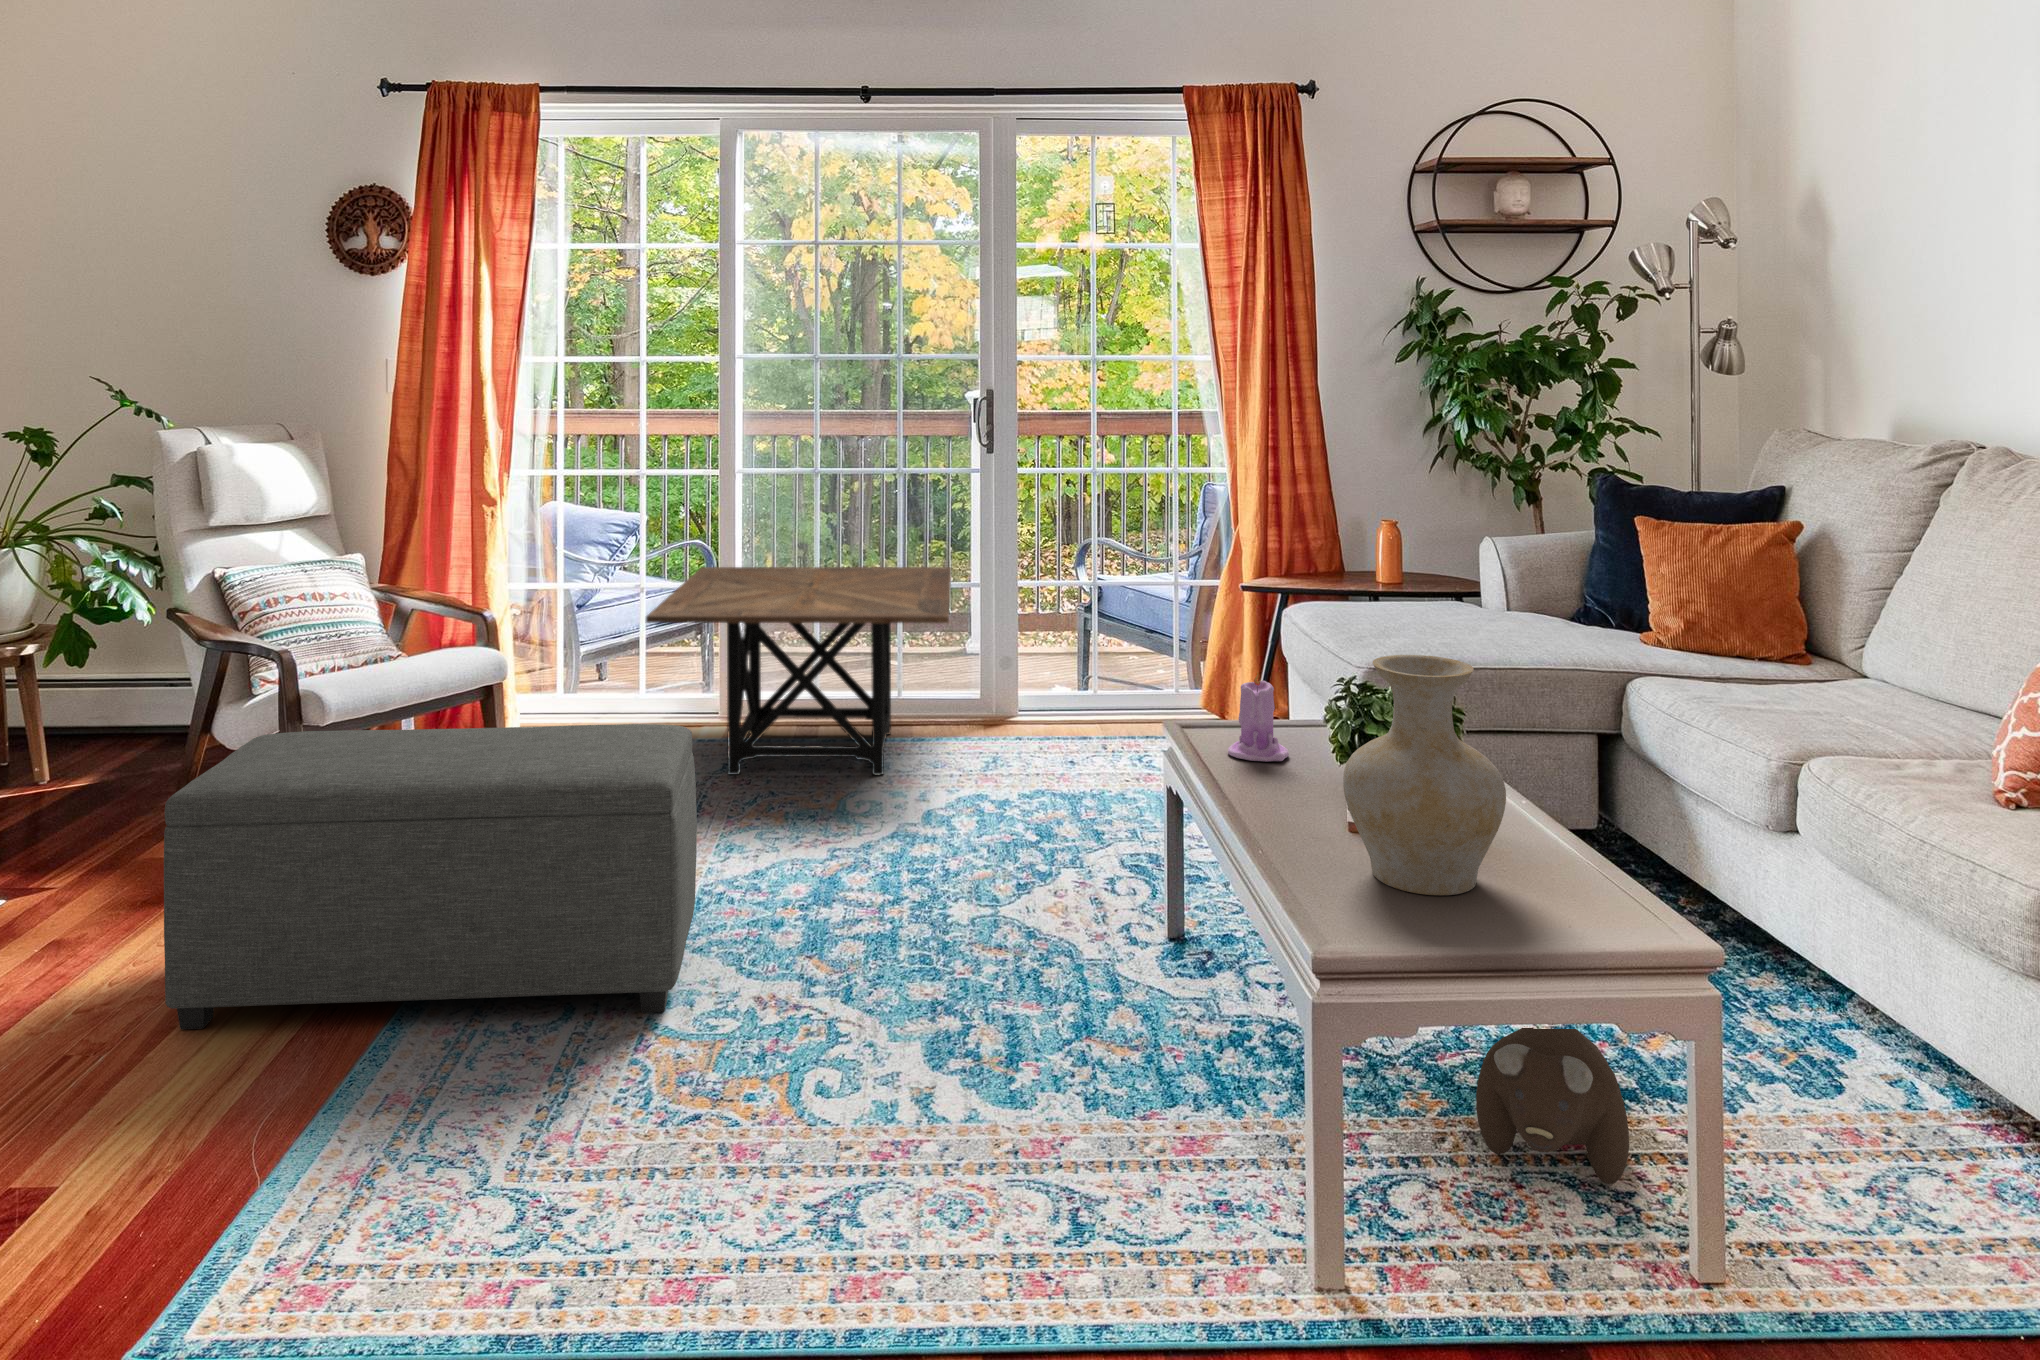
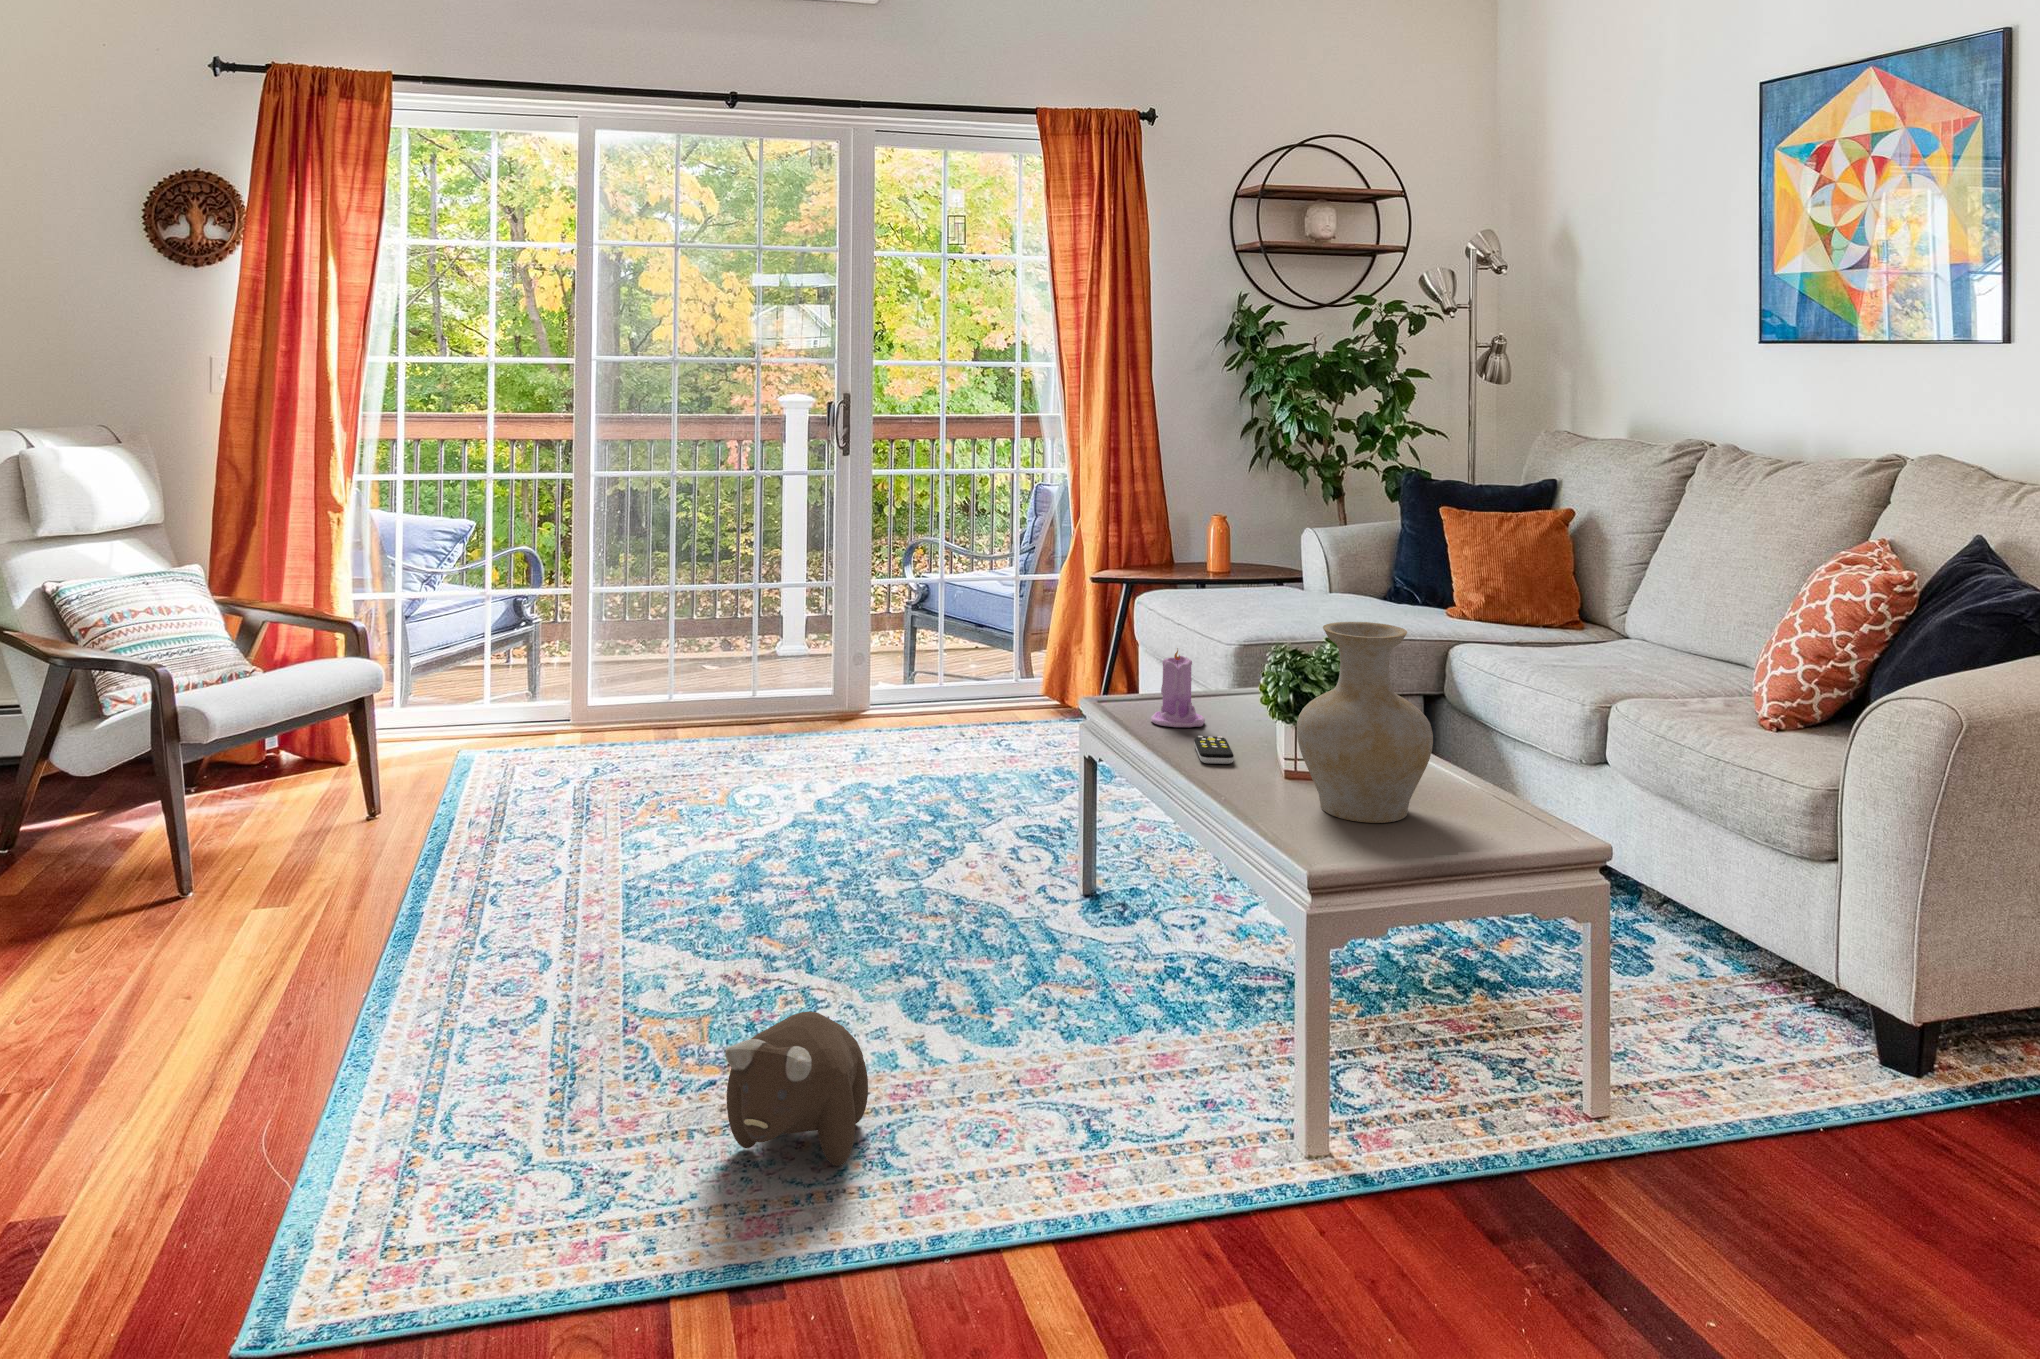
side table: present [646,567,951,775] -> none [525,568,832,780]
ottoman: present [164,724,697,1029] -> none [114,723,651,1056]
remote control: none [1258,773,1298,809] -> present [1194,736,1234,764]
plush toy: present [1476,1028,1629,1184] -> present [726,1011,868,1166]

